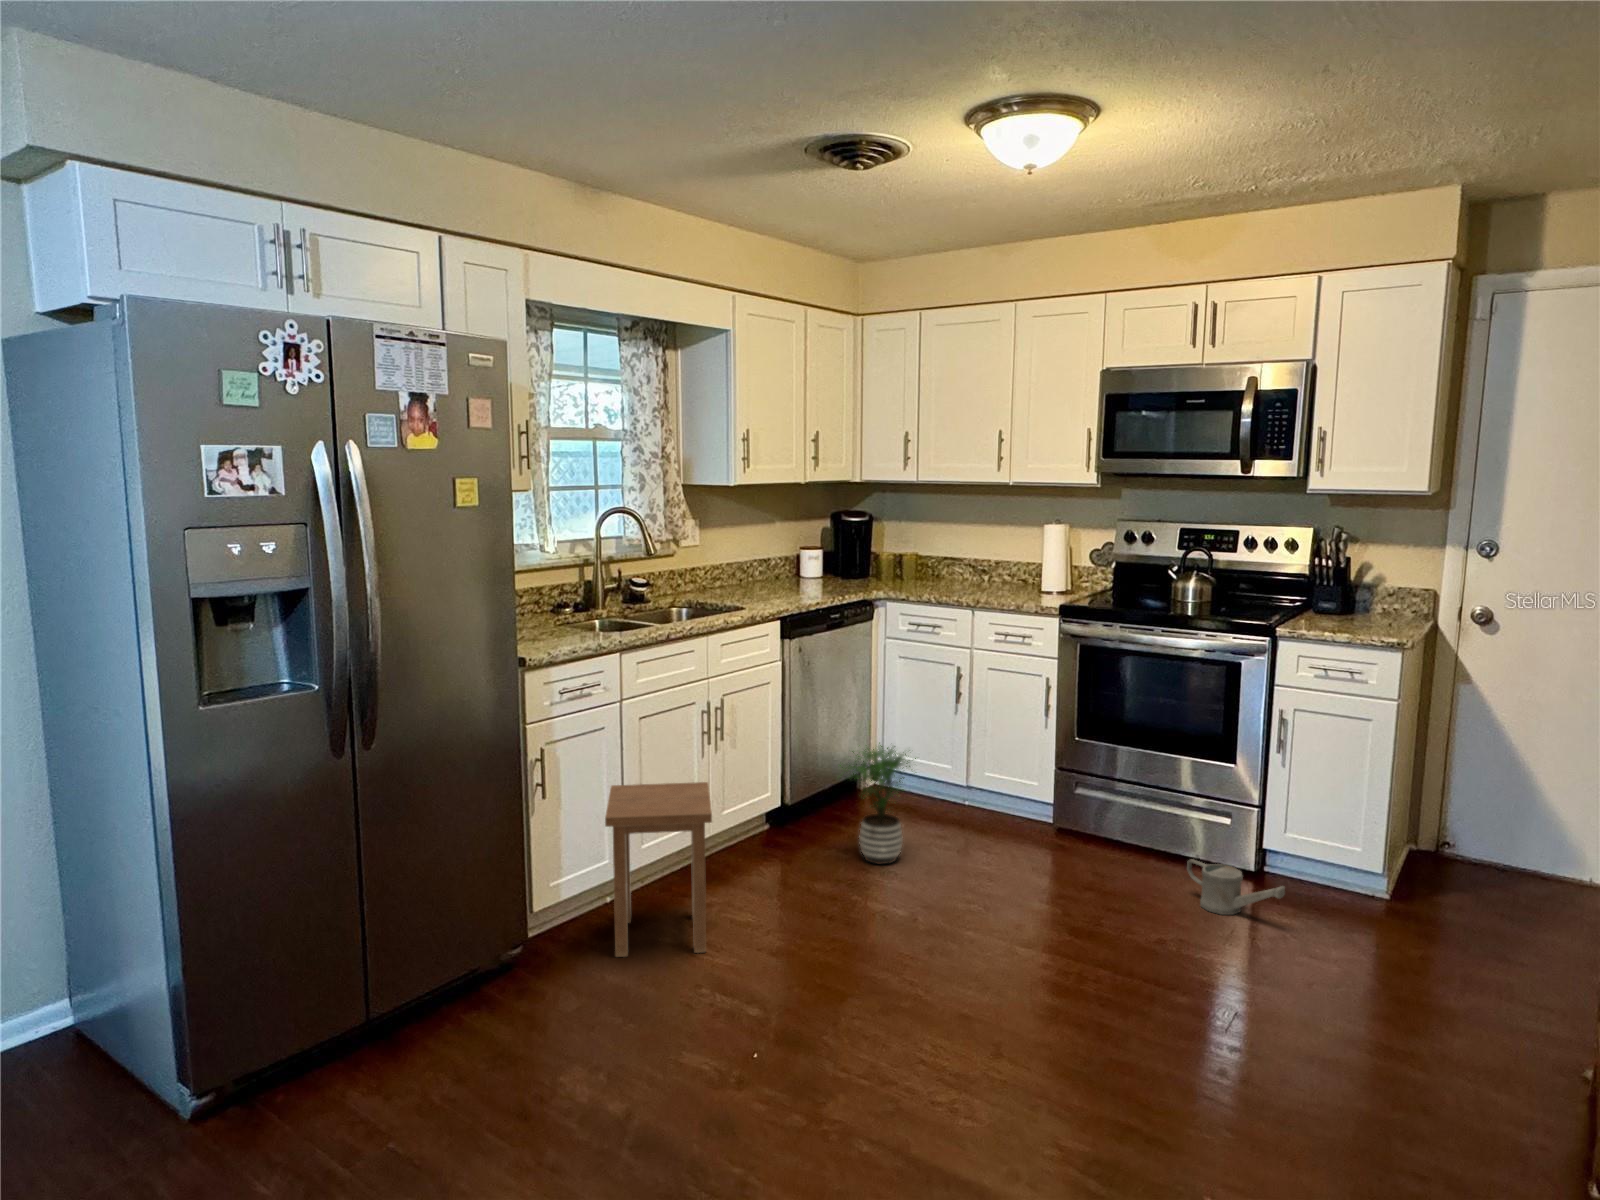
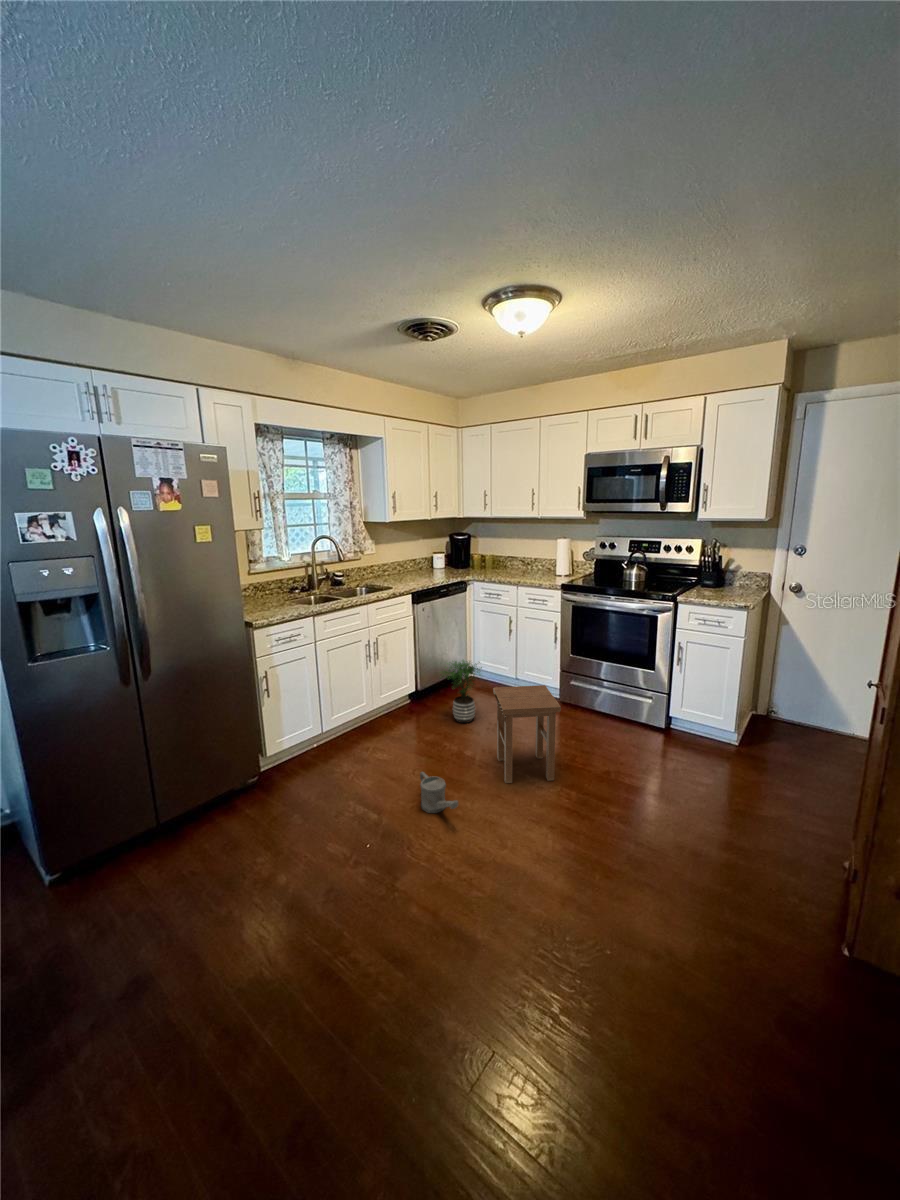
stool: present [605,782,712,957] -> present [493,685,561,783]
watering can: present [1187,859,1285,915] -> present [420,772,458,813]

